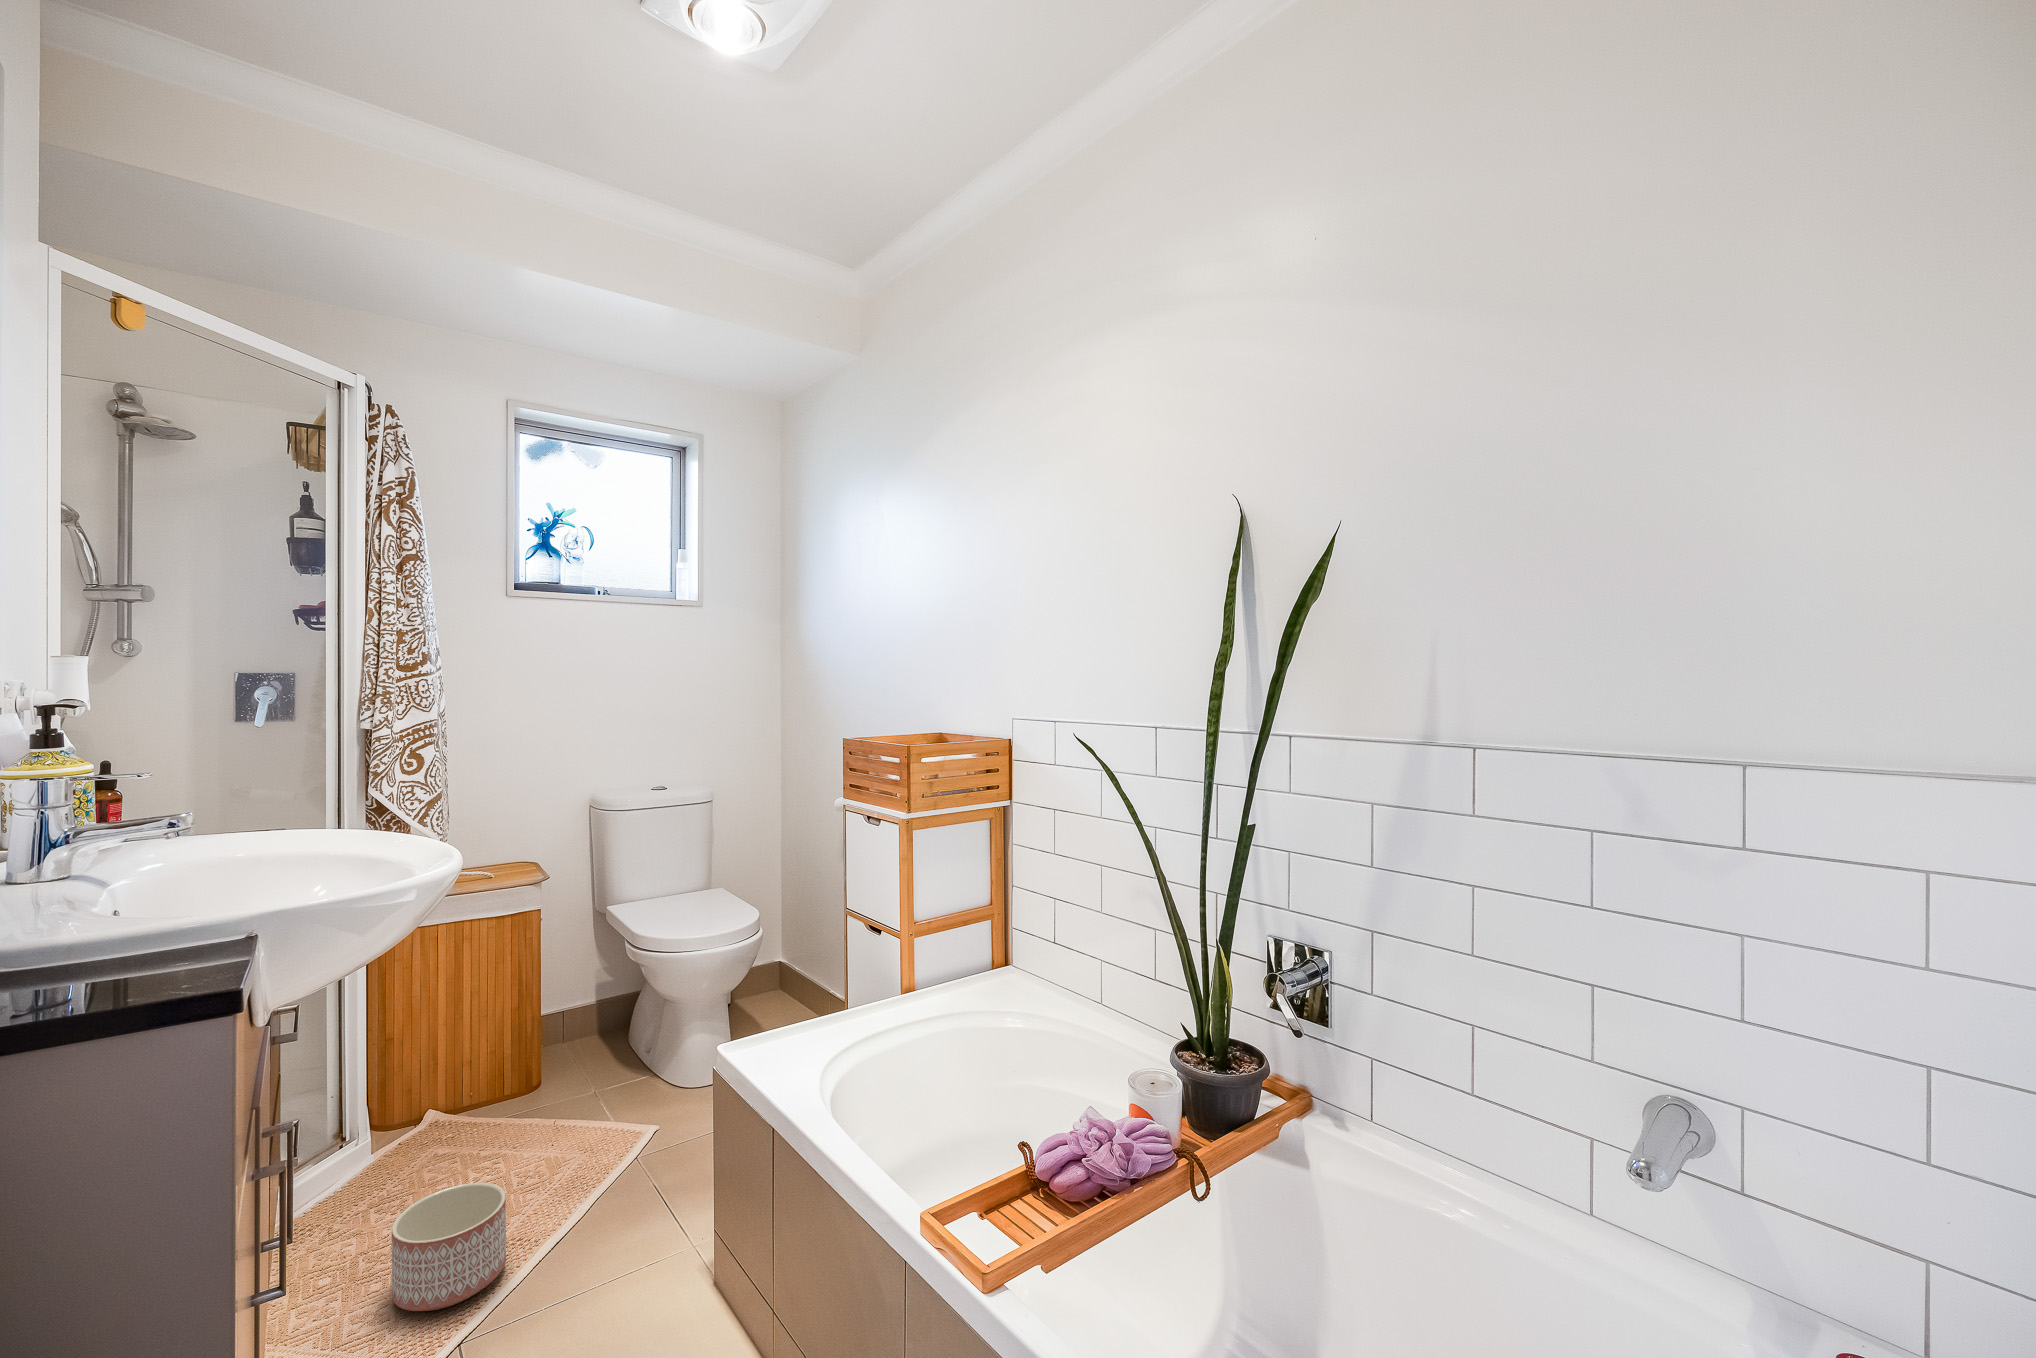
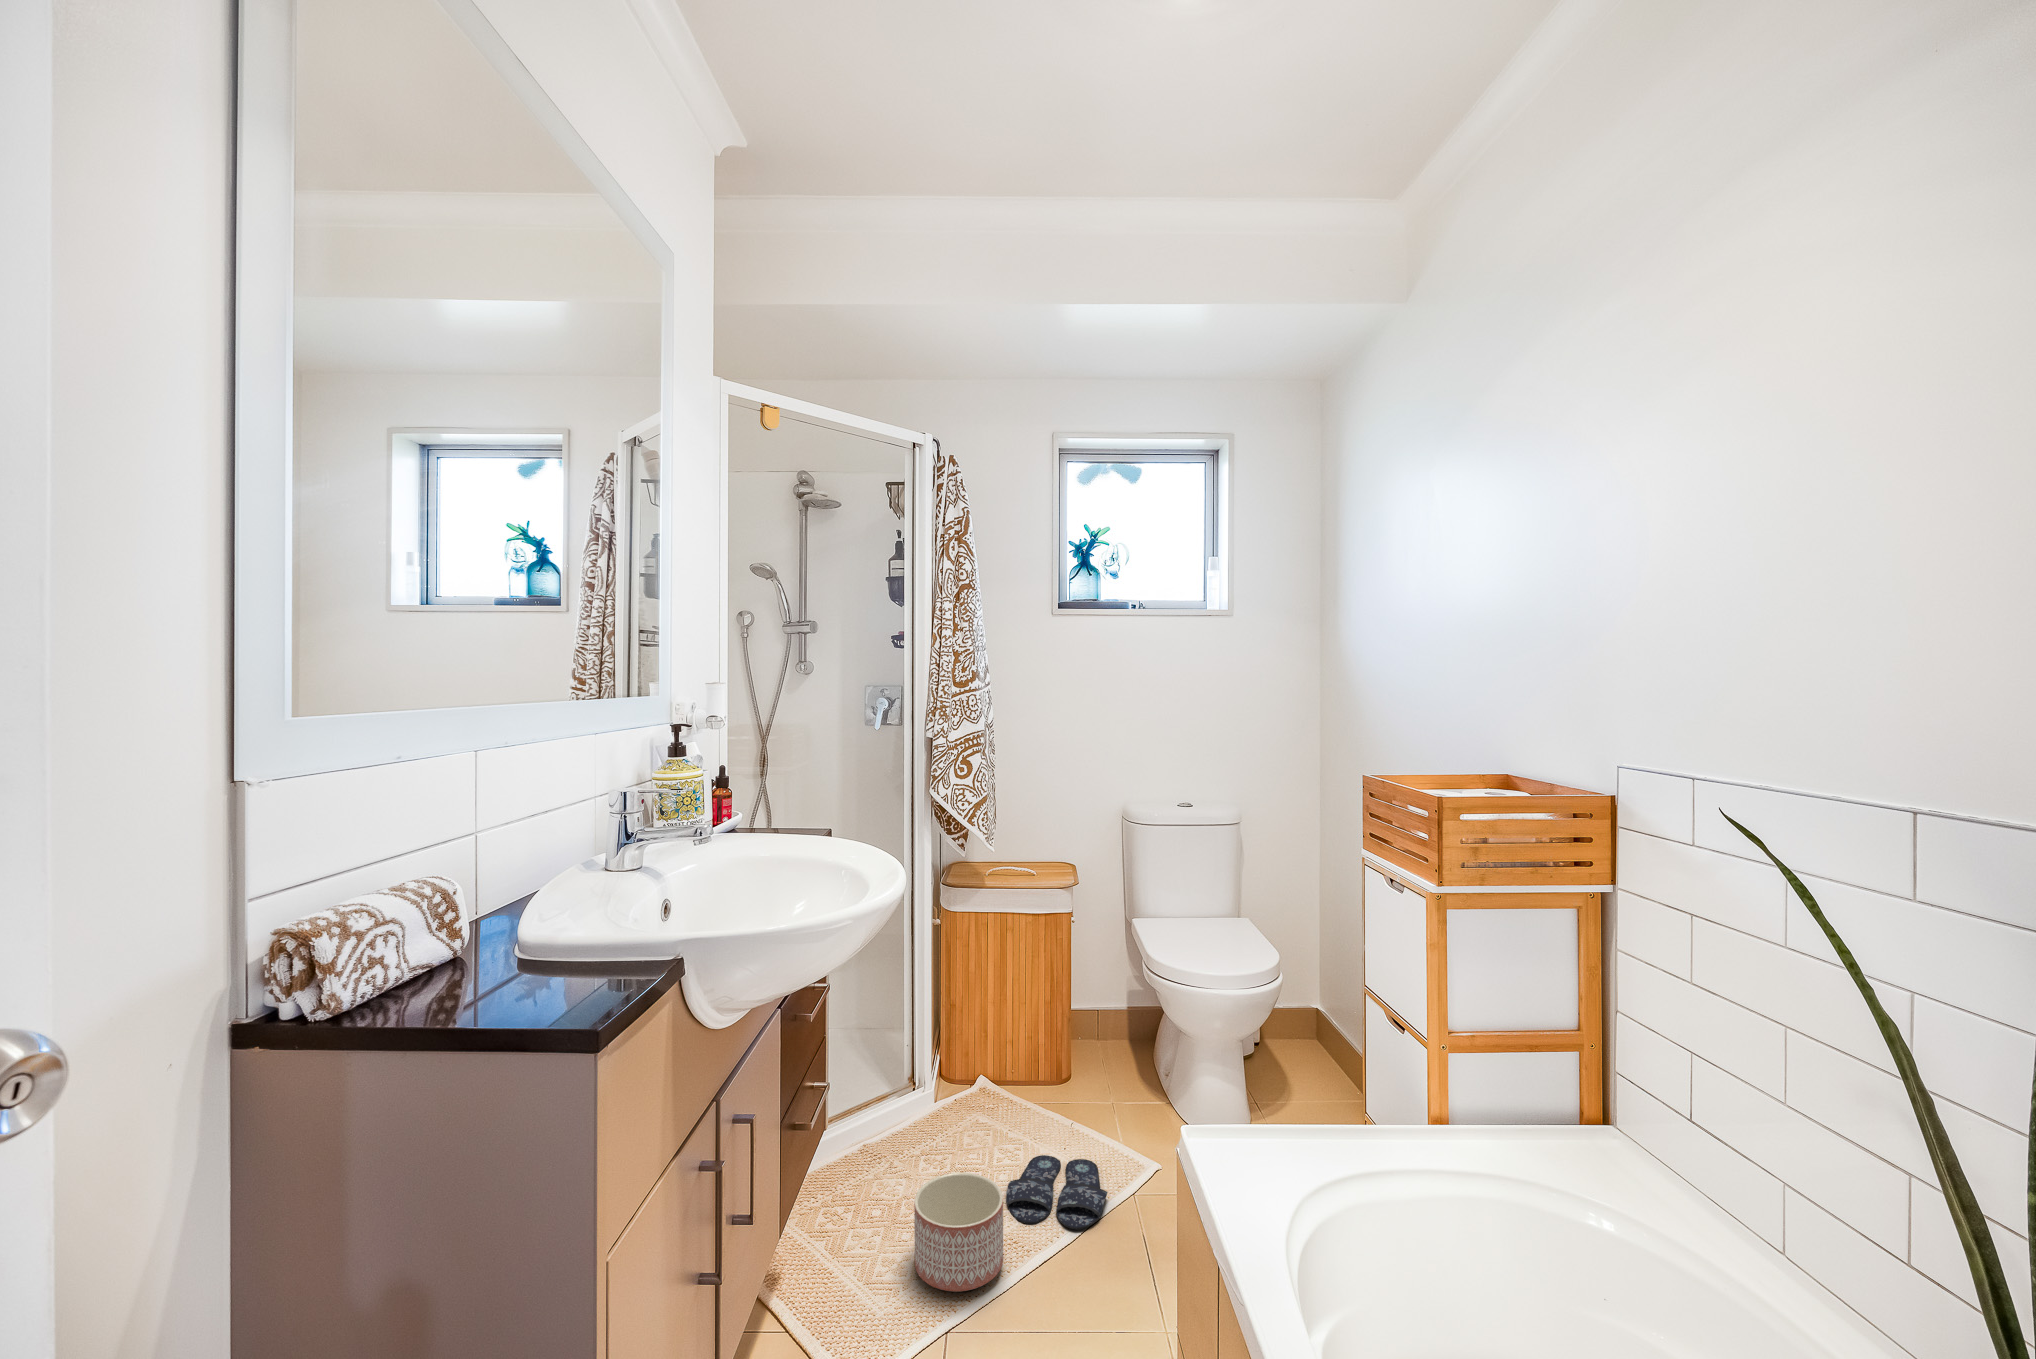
slippers: none [493,1143,609,1220] -> present [1006,1155,1108,1229]

